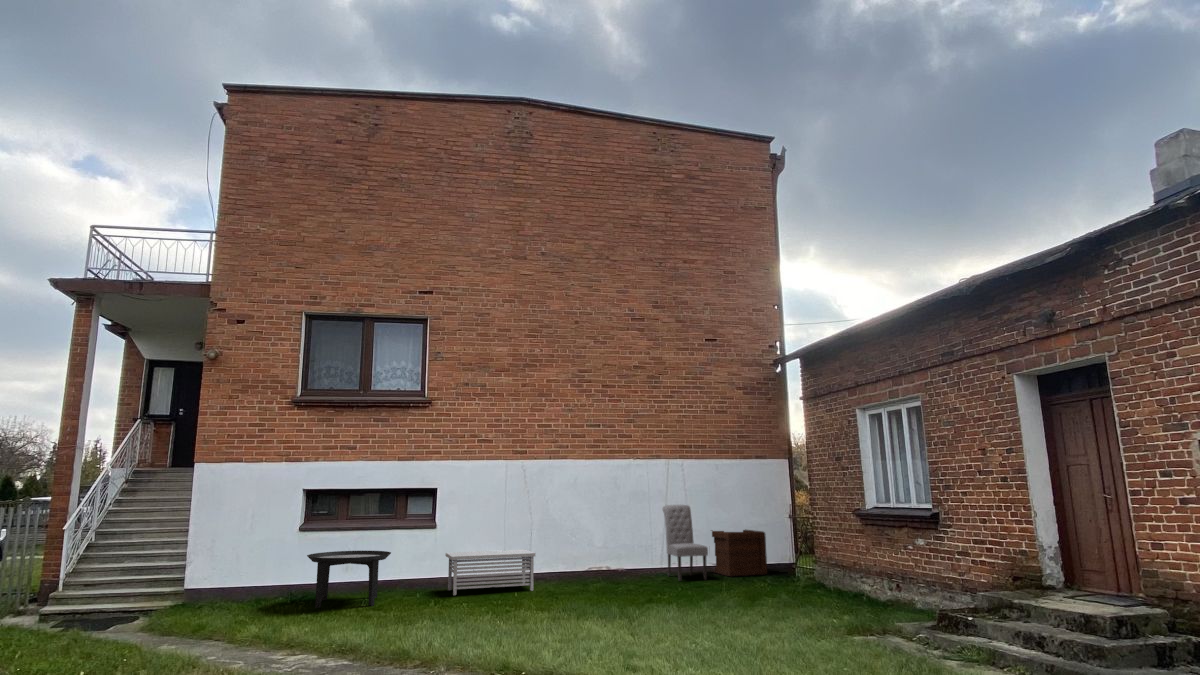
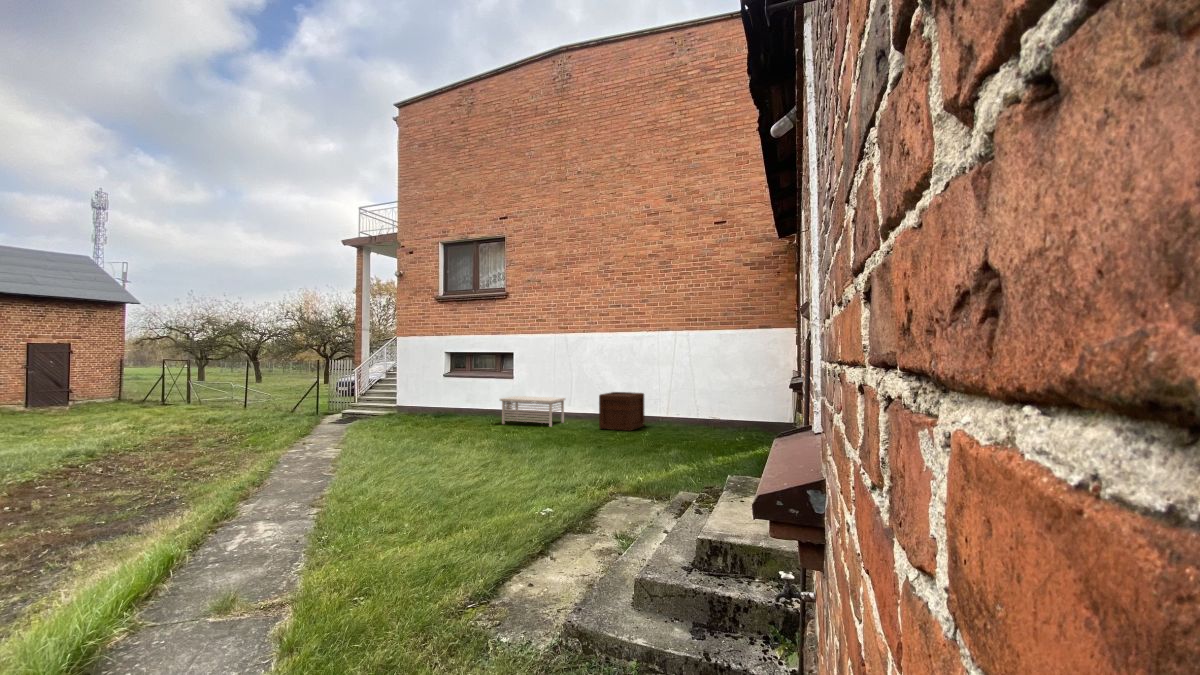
chair: present [663,505,708,581] -> none [652,370,689,434]
wooden crate: present [712,530,767,576] -> present [599,392,644,431]
round table: present [307,551,391,608] -> none [424,390,476,425]

